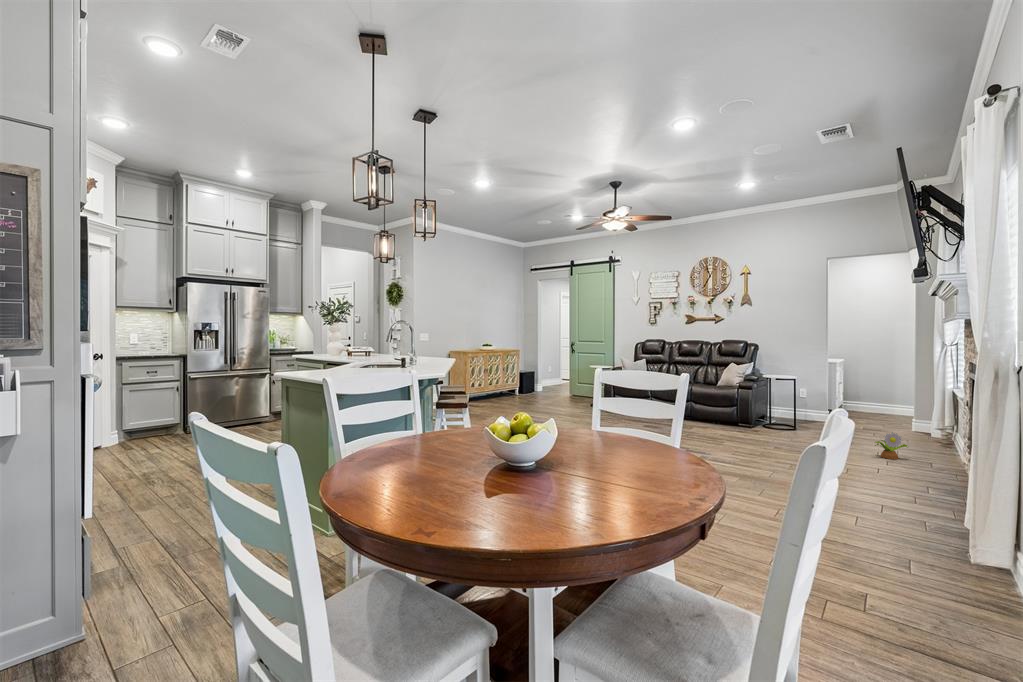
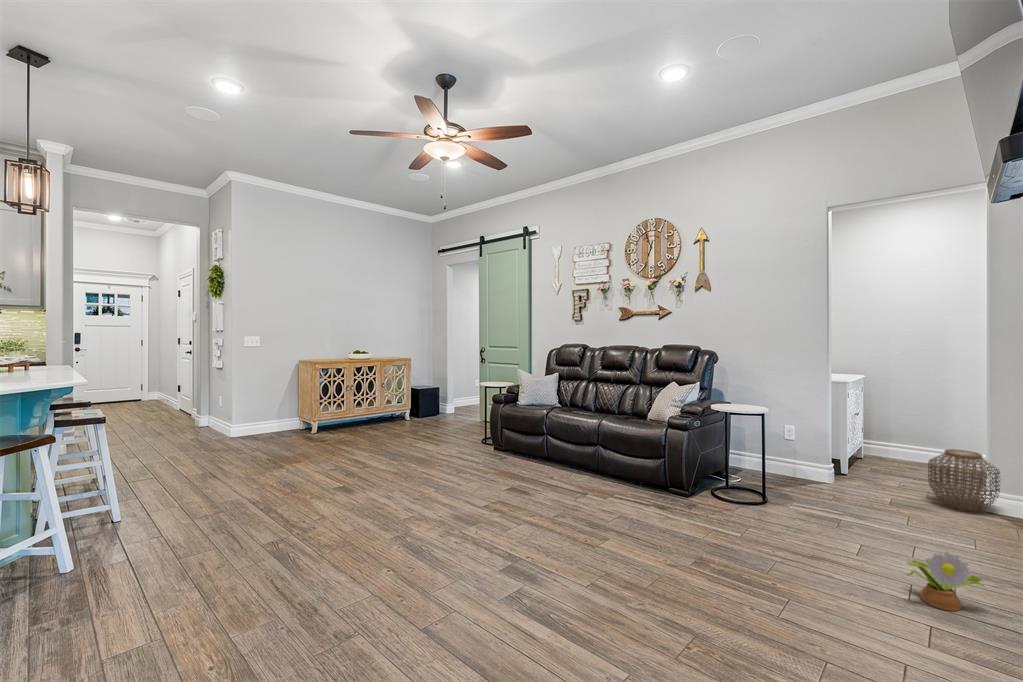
woven basket: none [885,399,923,432] -> present [928,449,1000,512]

